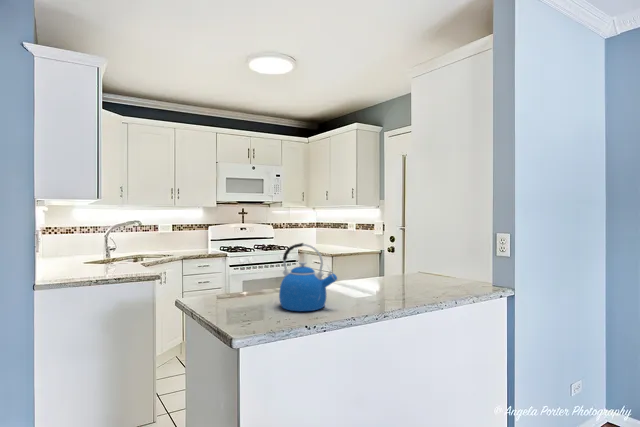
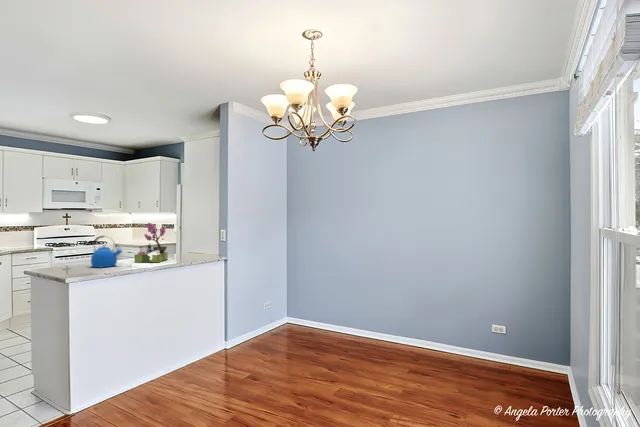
flower arrangement: none [355,217,413,302] -> present [135,223,168,262]

